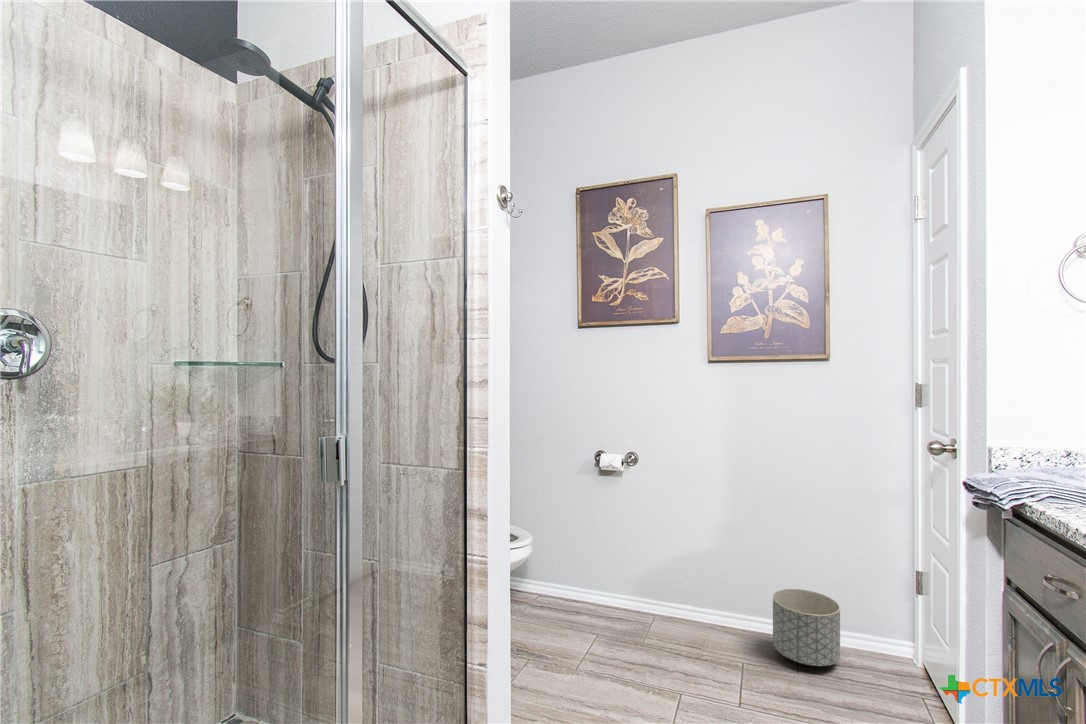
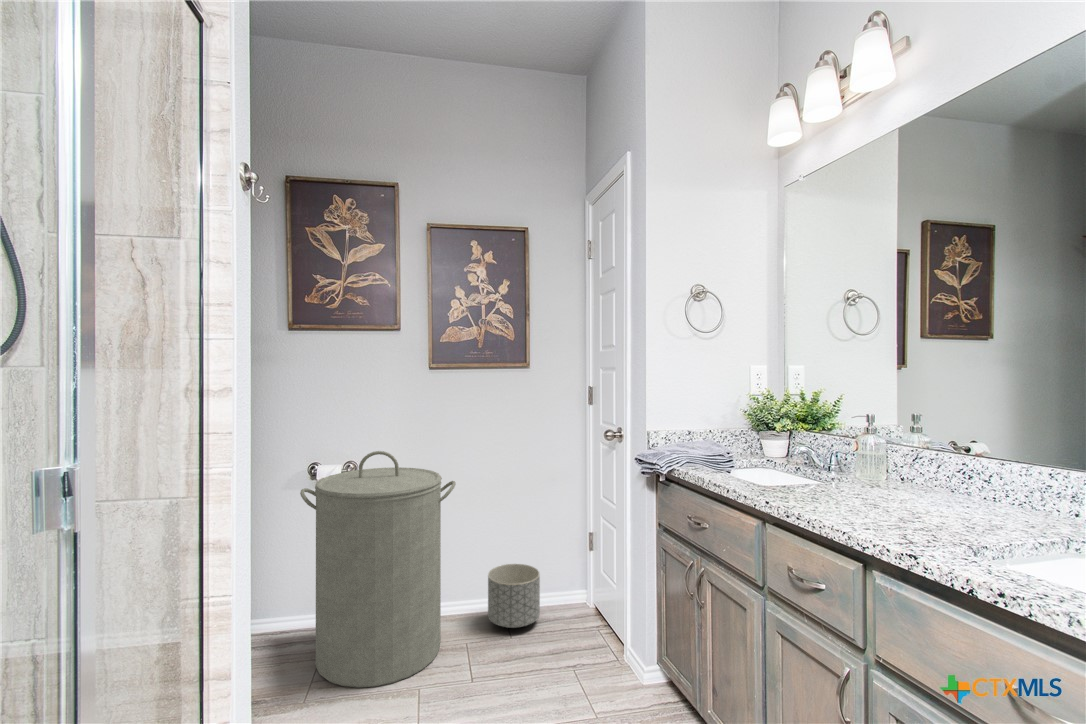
laundry hamper: none [581,443,731,678] -> present [300,451,456,688]

